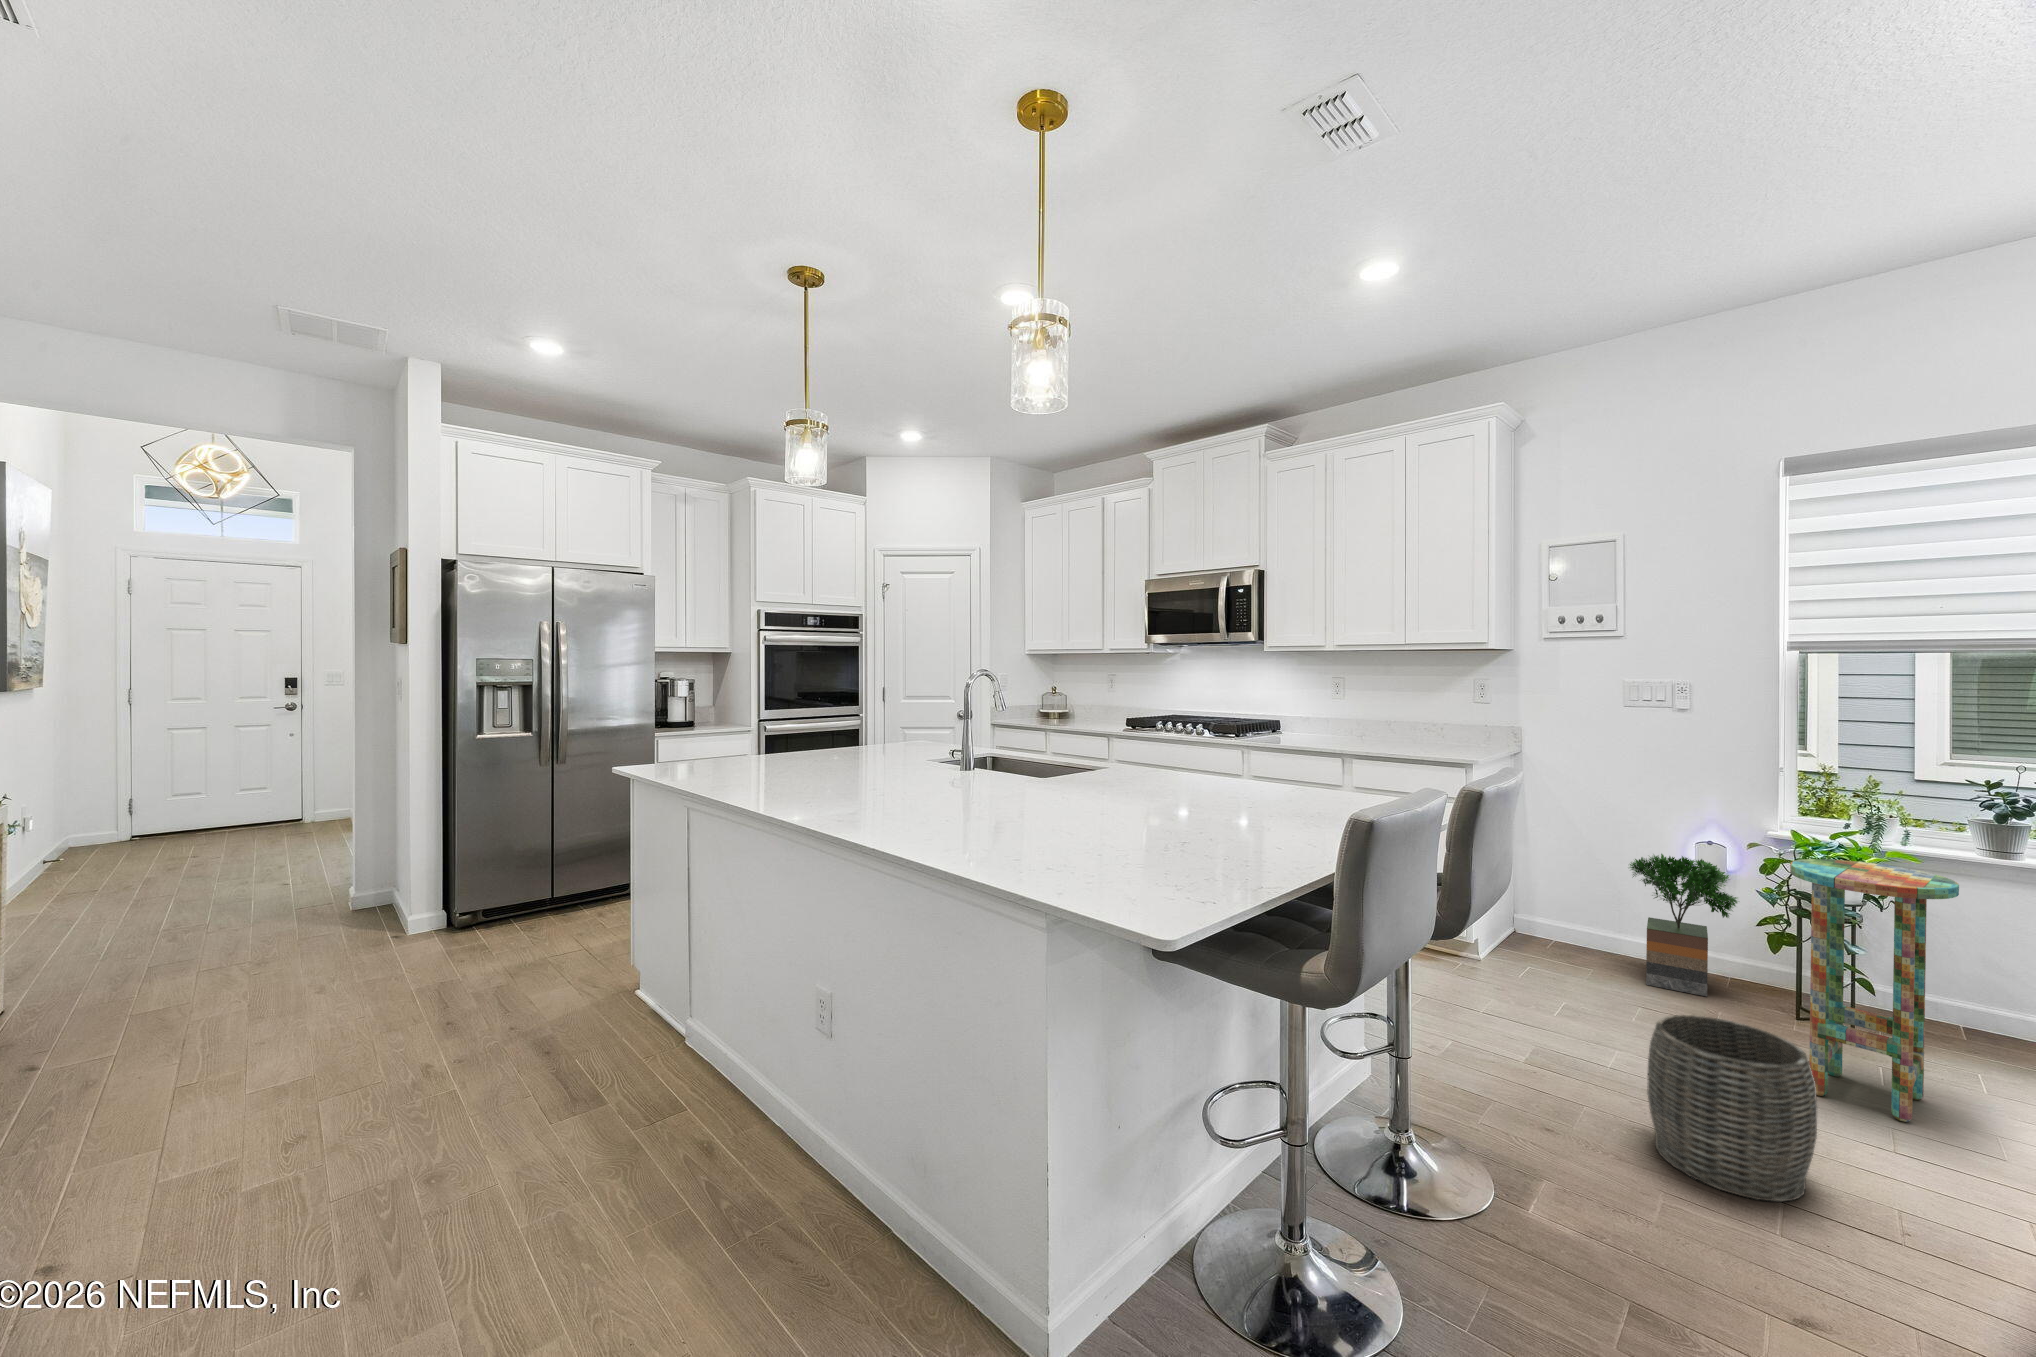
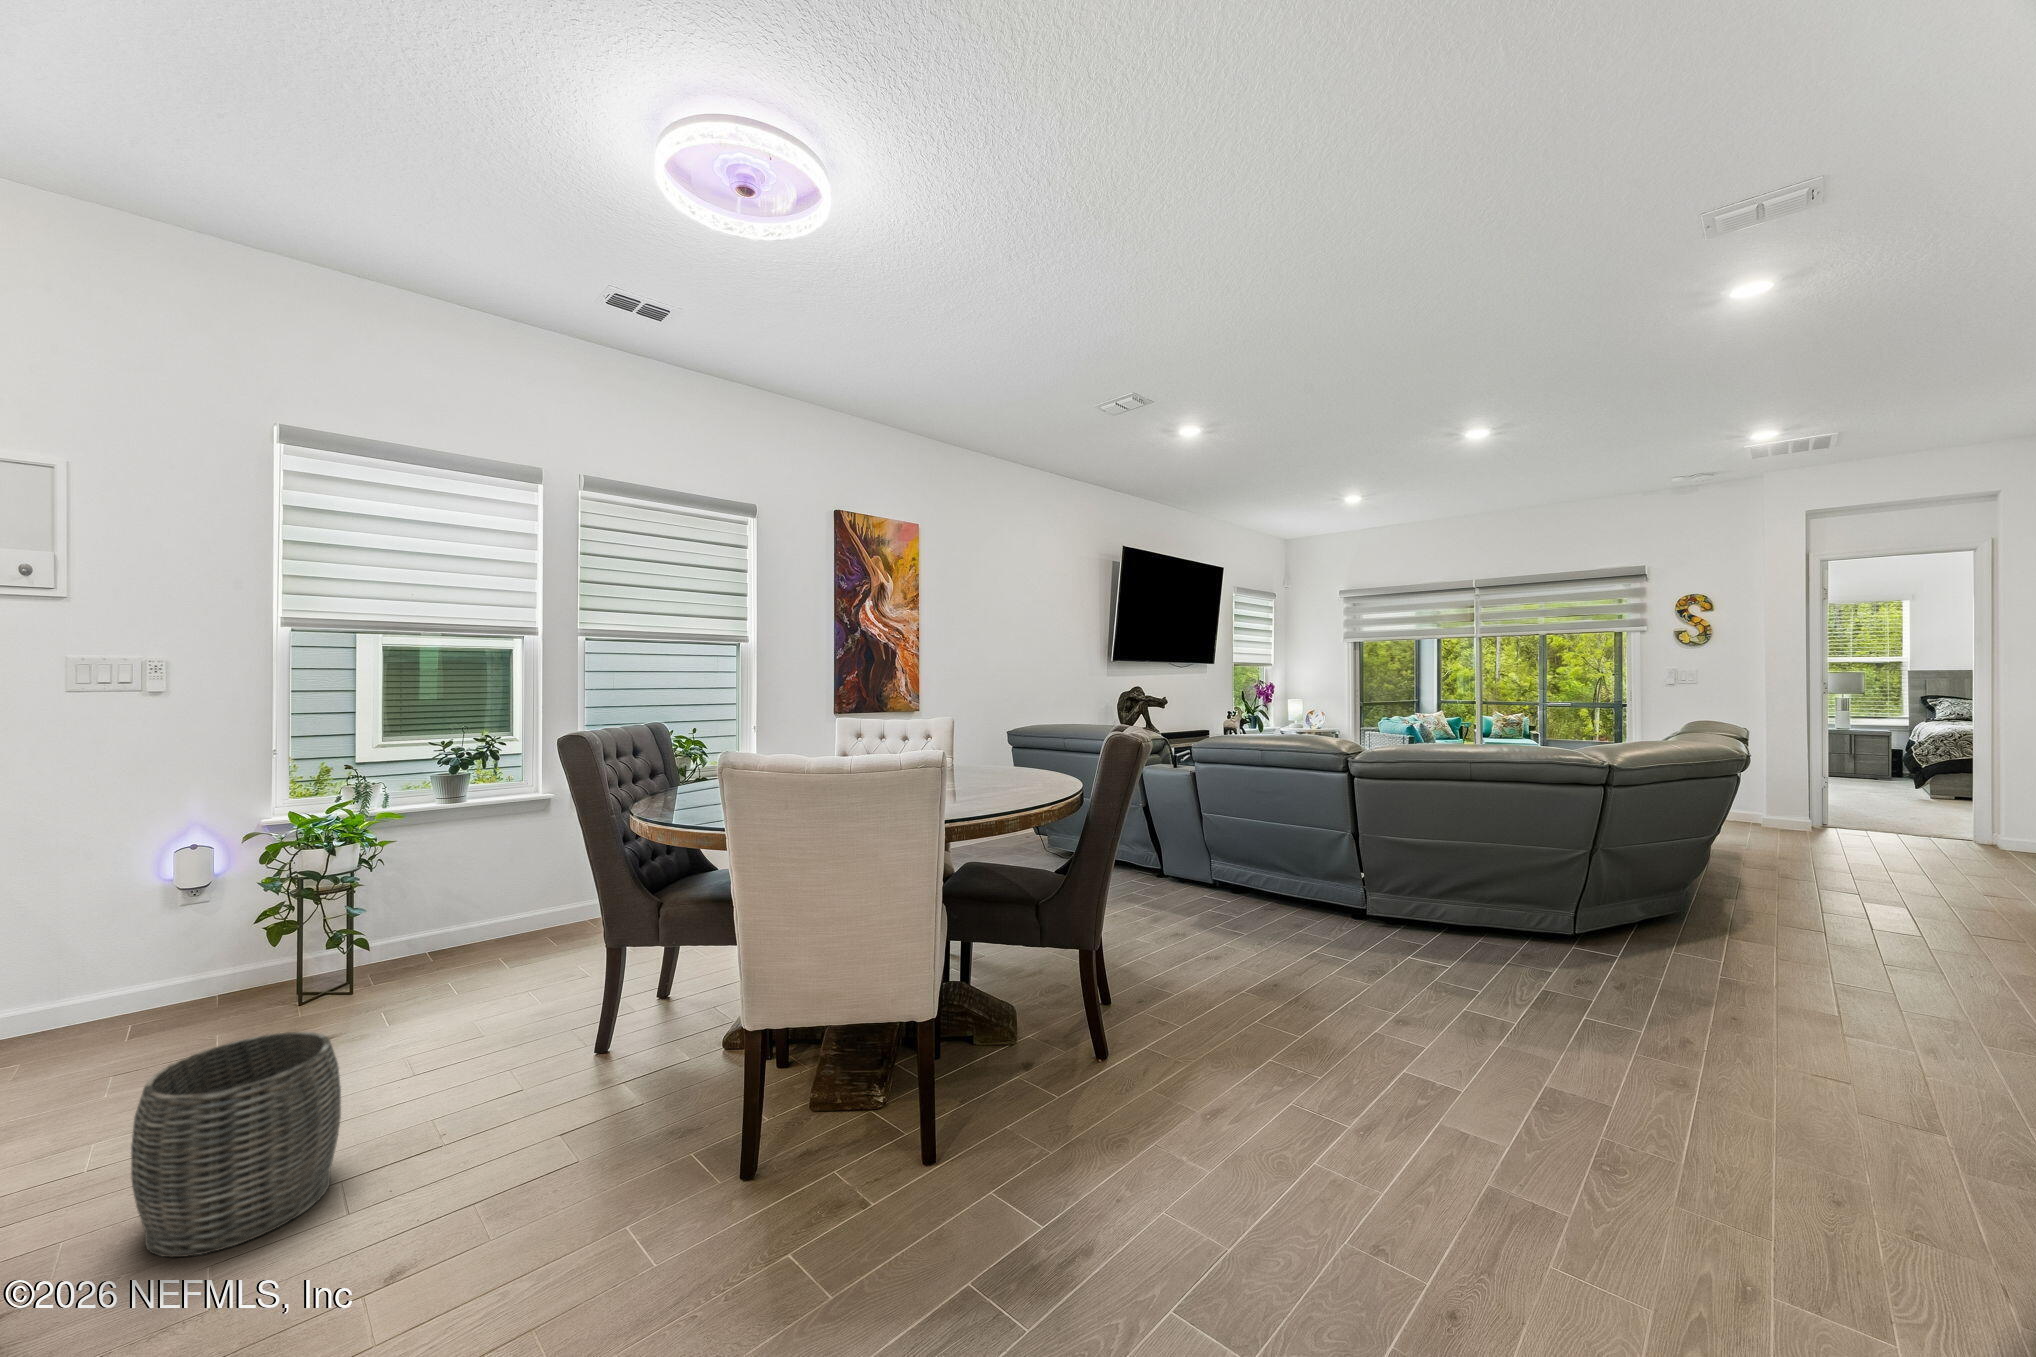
potted tree: present [1630,854,1737,996] -> none [78,865,236,1042]
side table: present [1790,859,1959,1122] -> none [297,825,442,1073]

